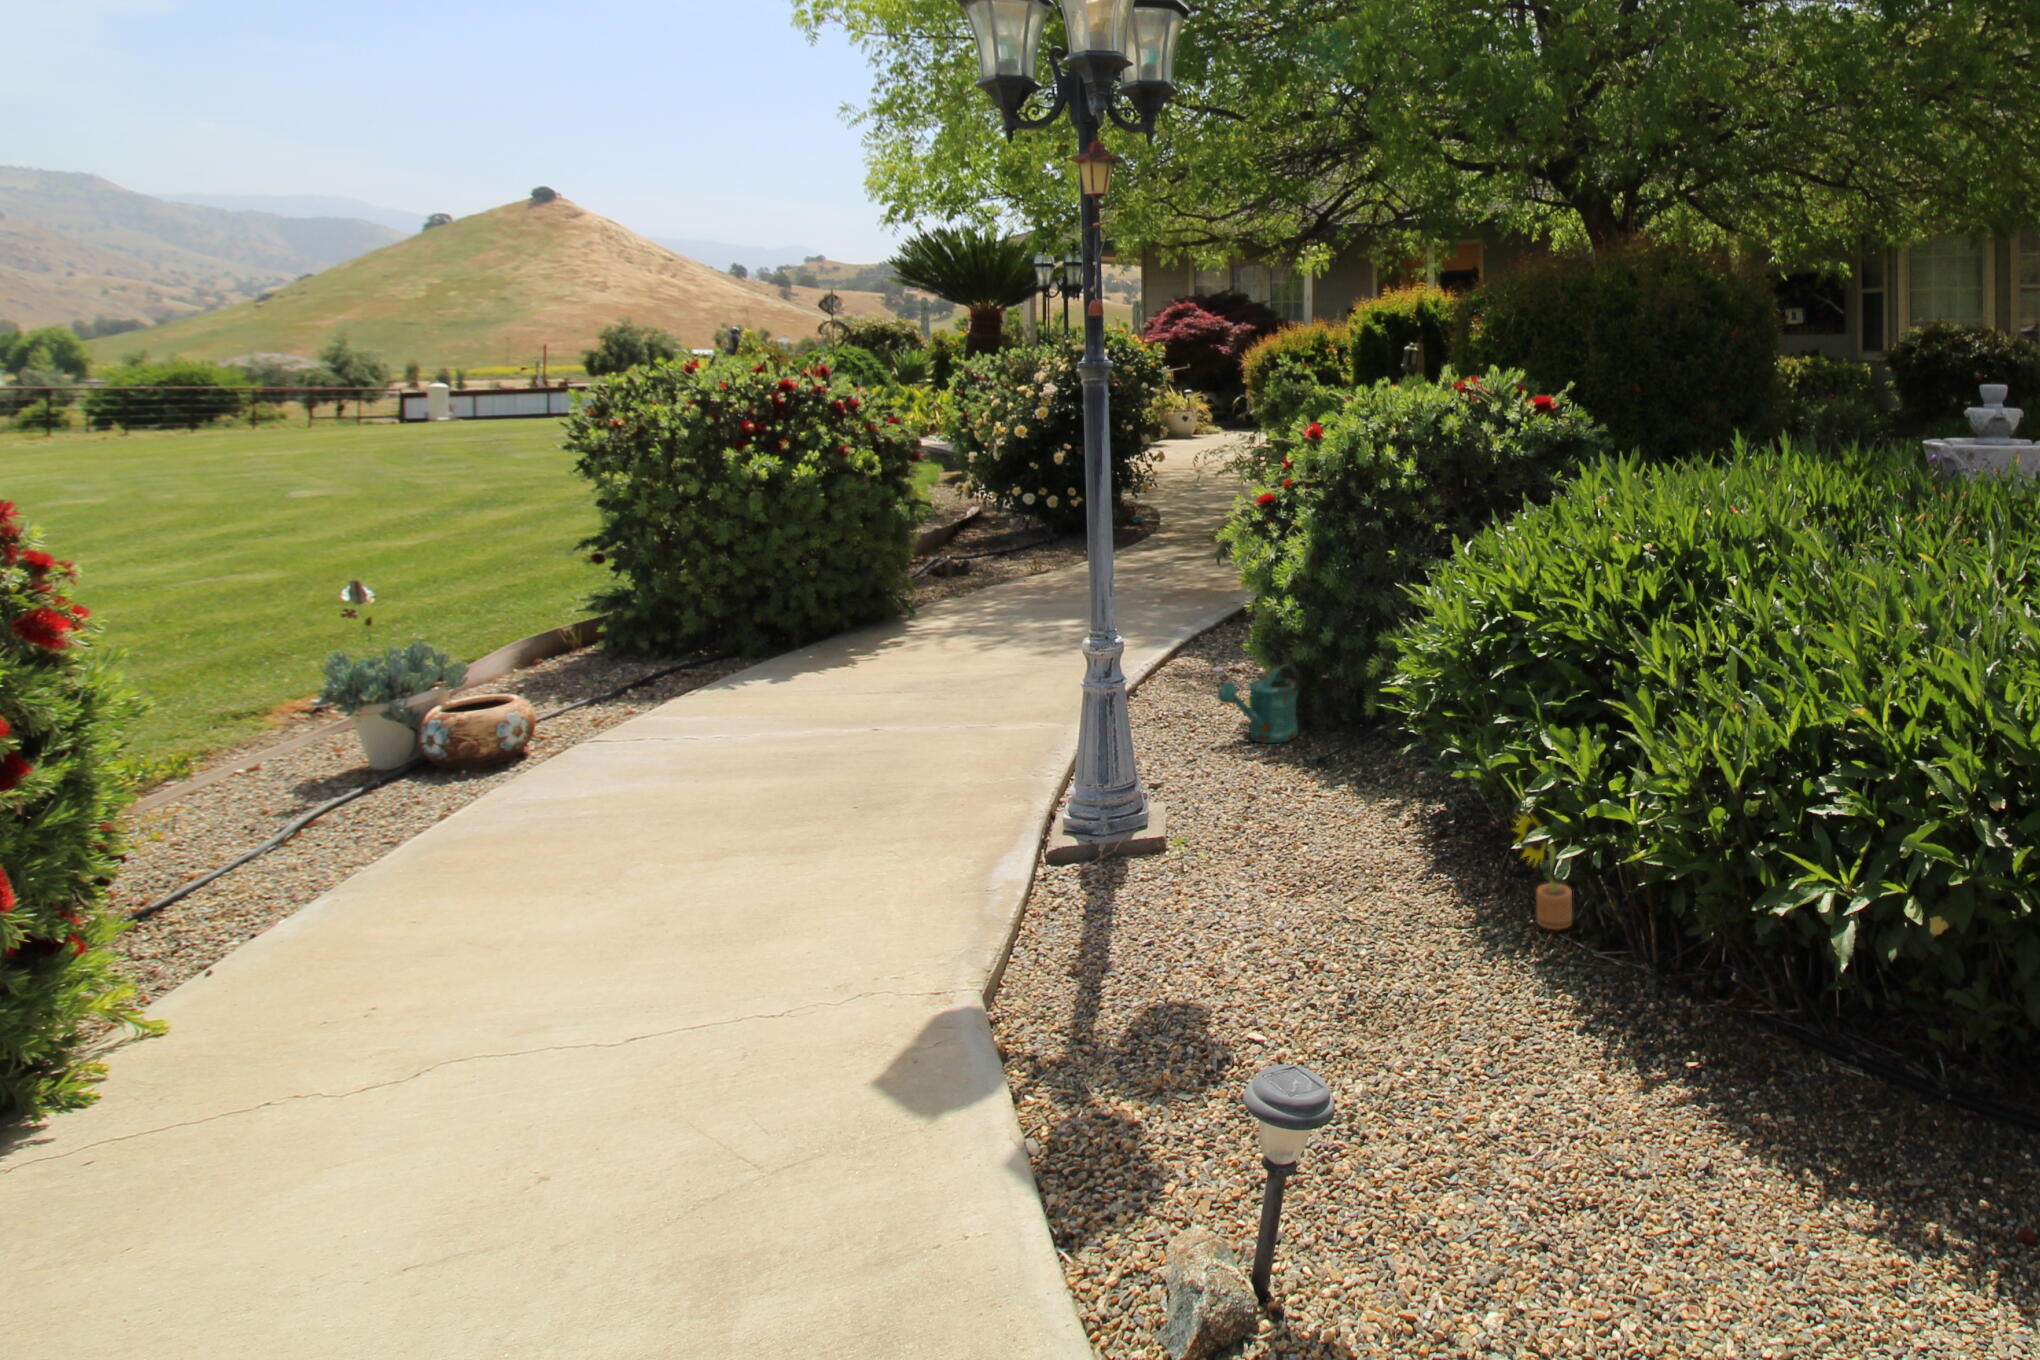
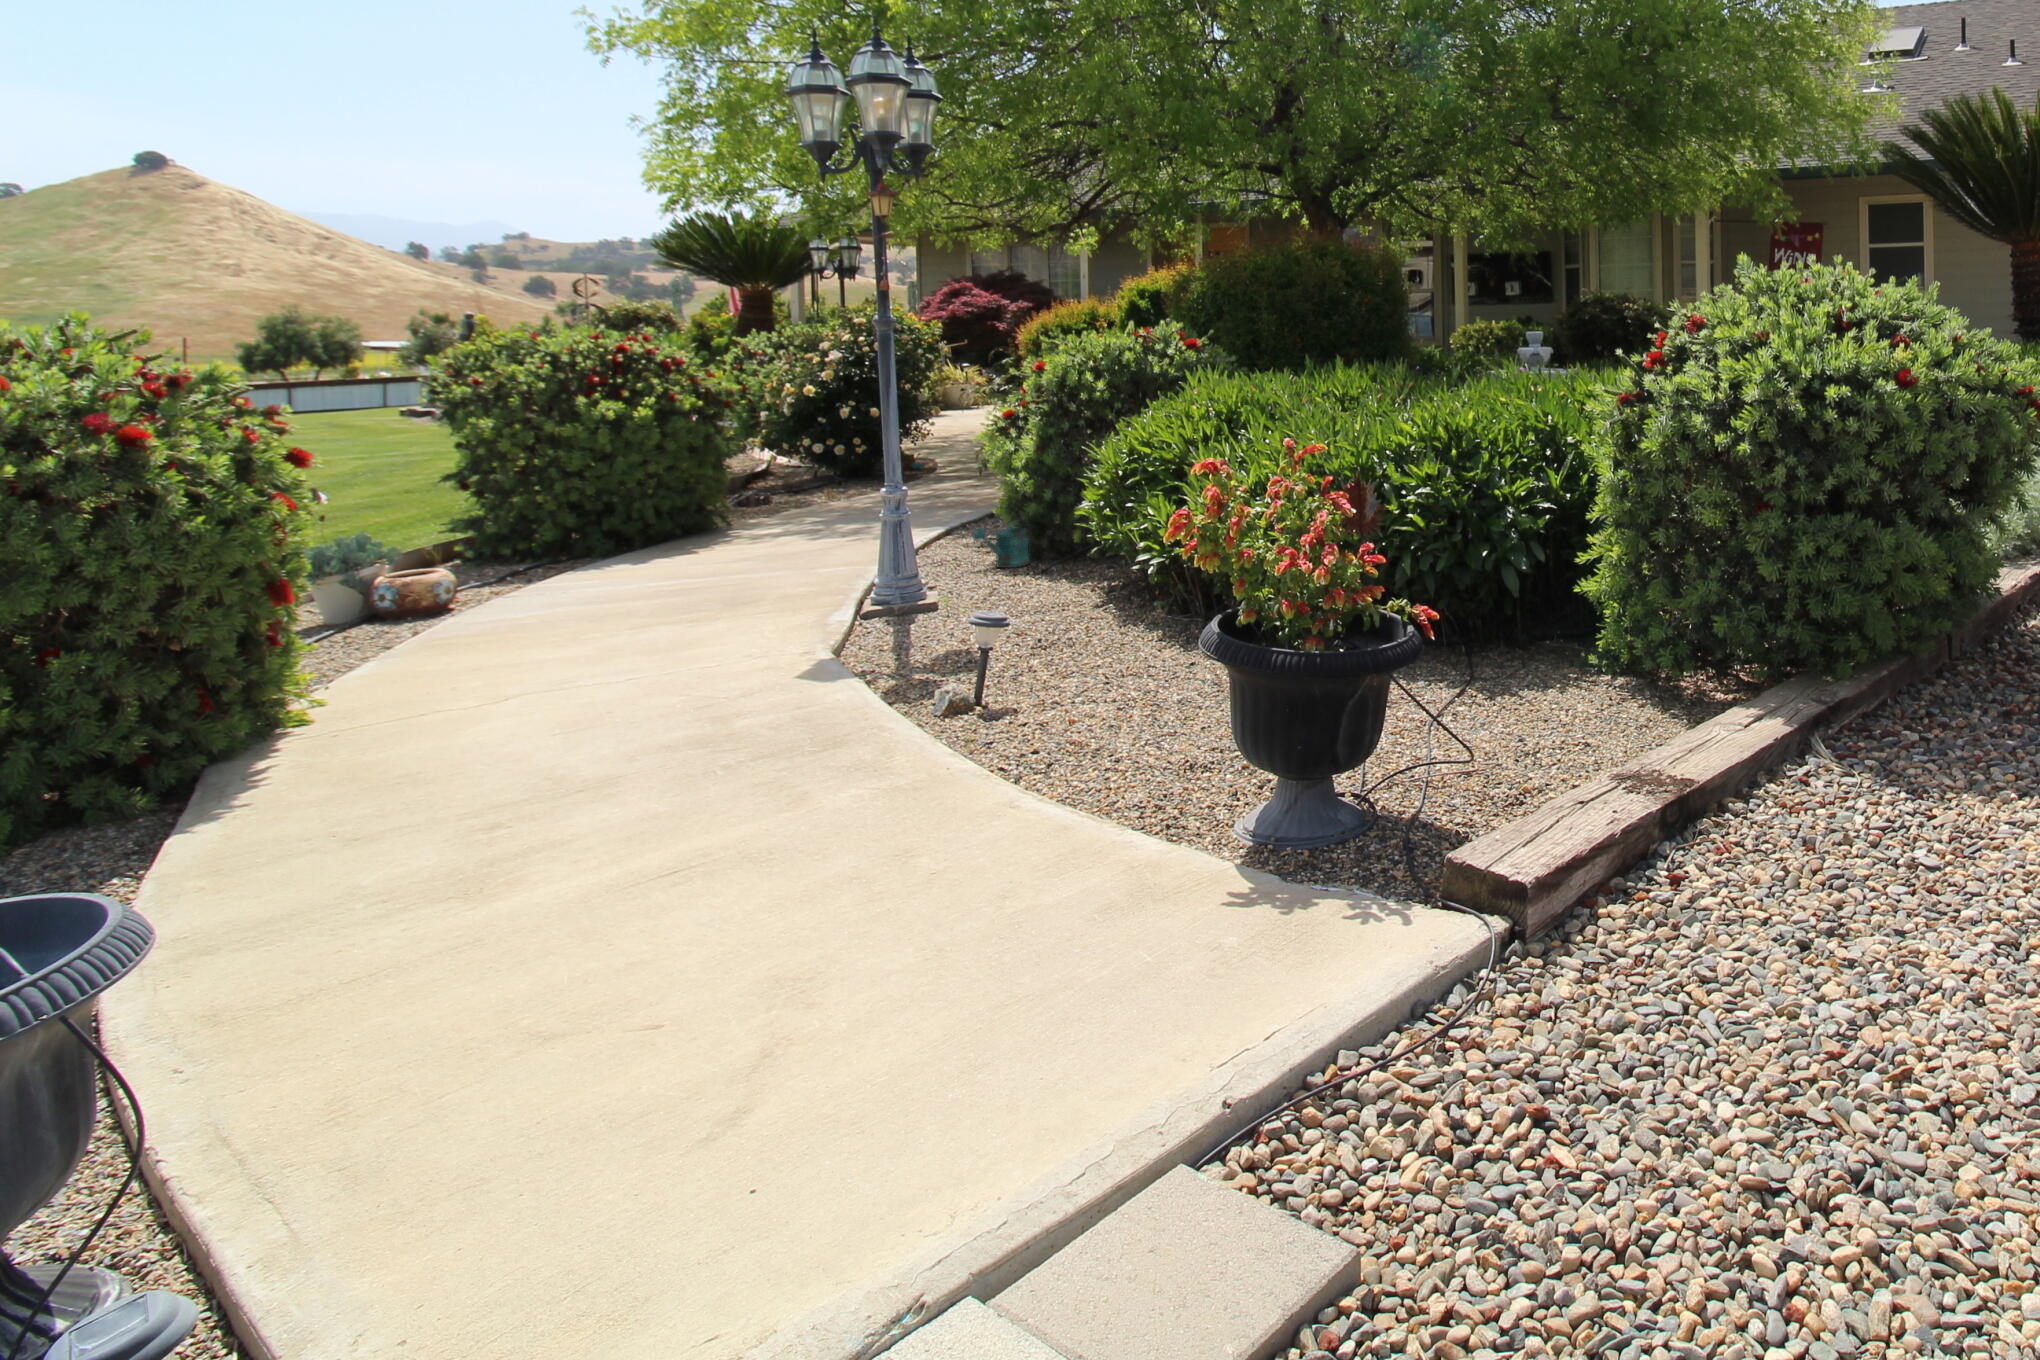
decorative plant: present [1513,815,1572,930] -> none [1133,555,1169,618]

